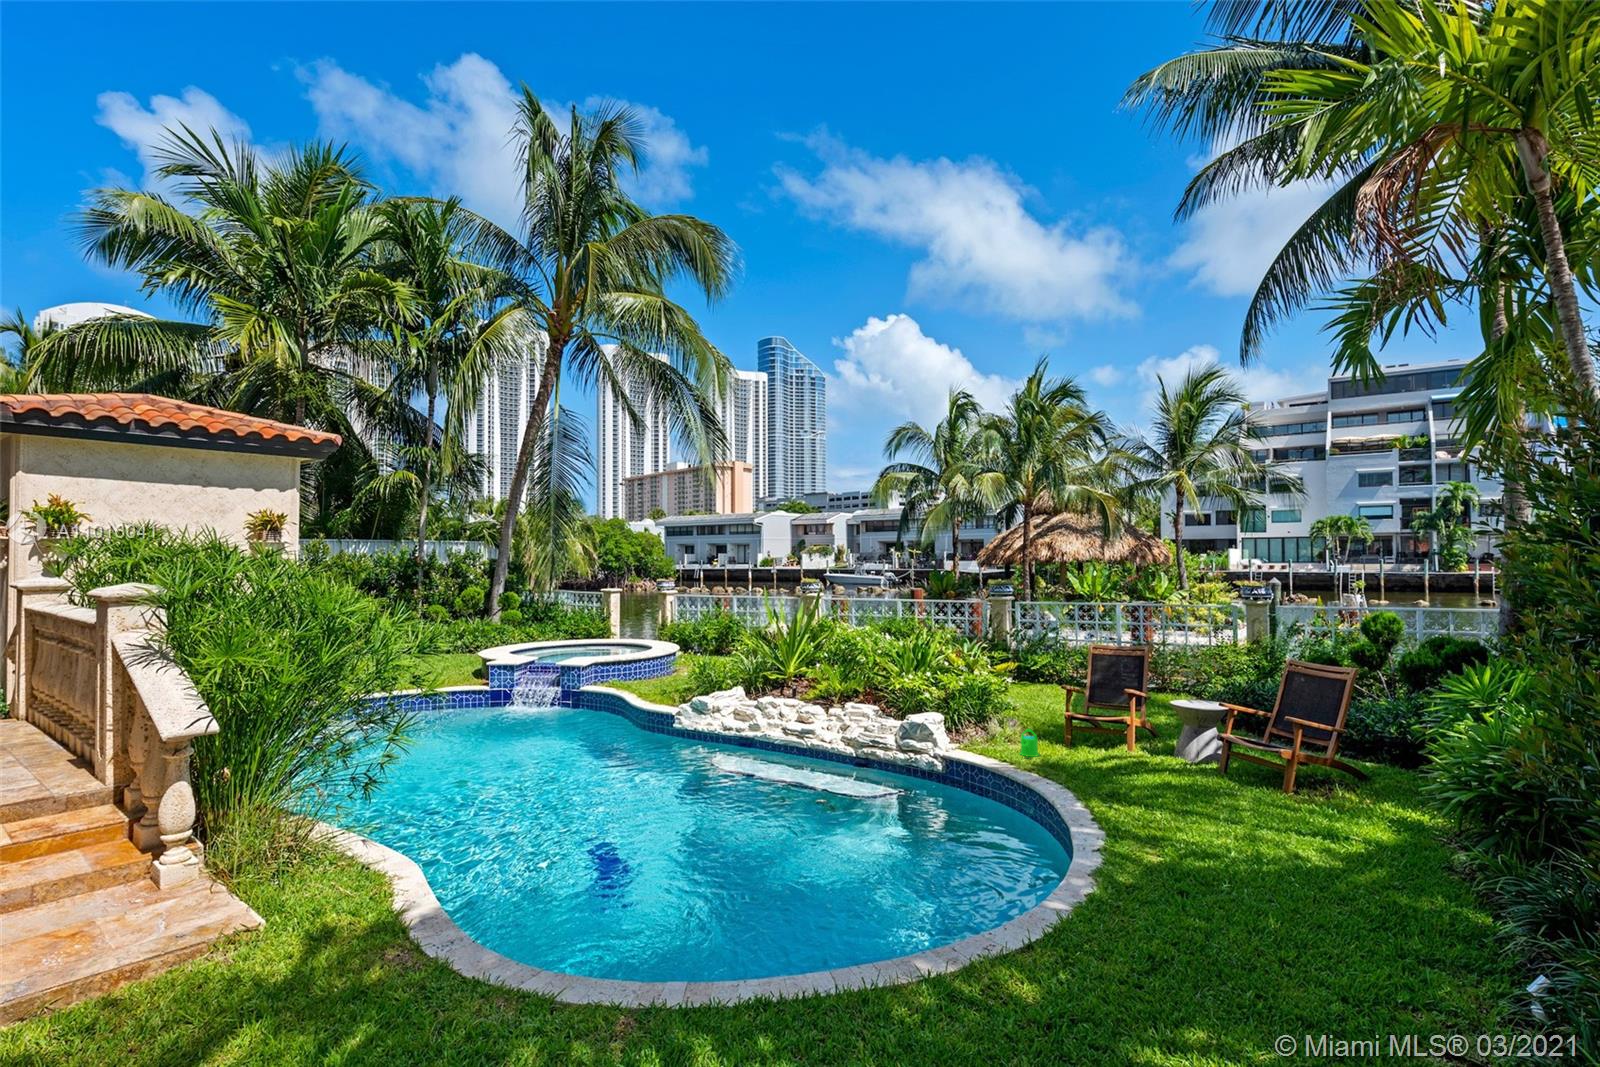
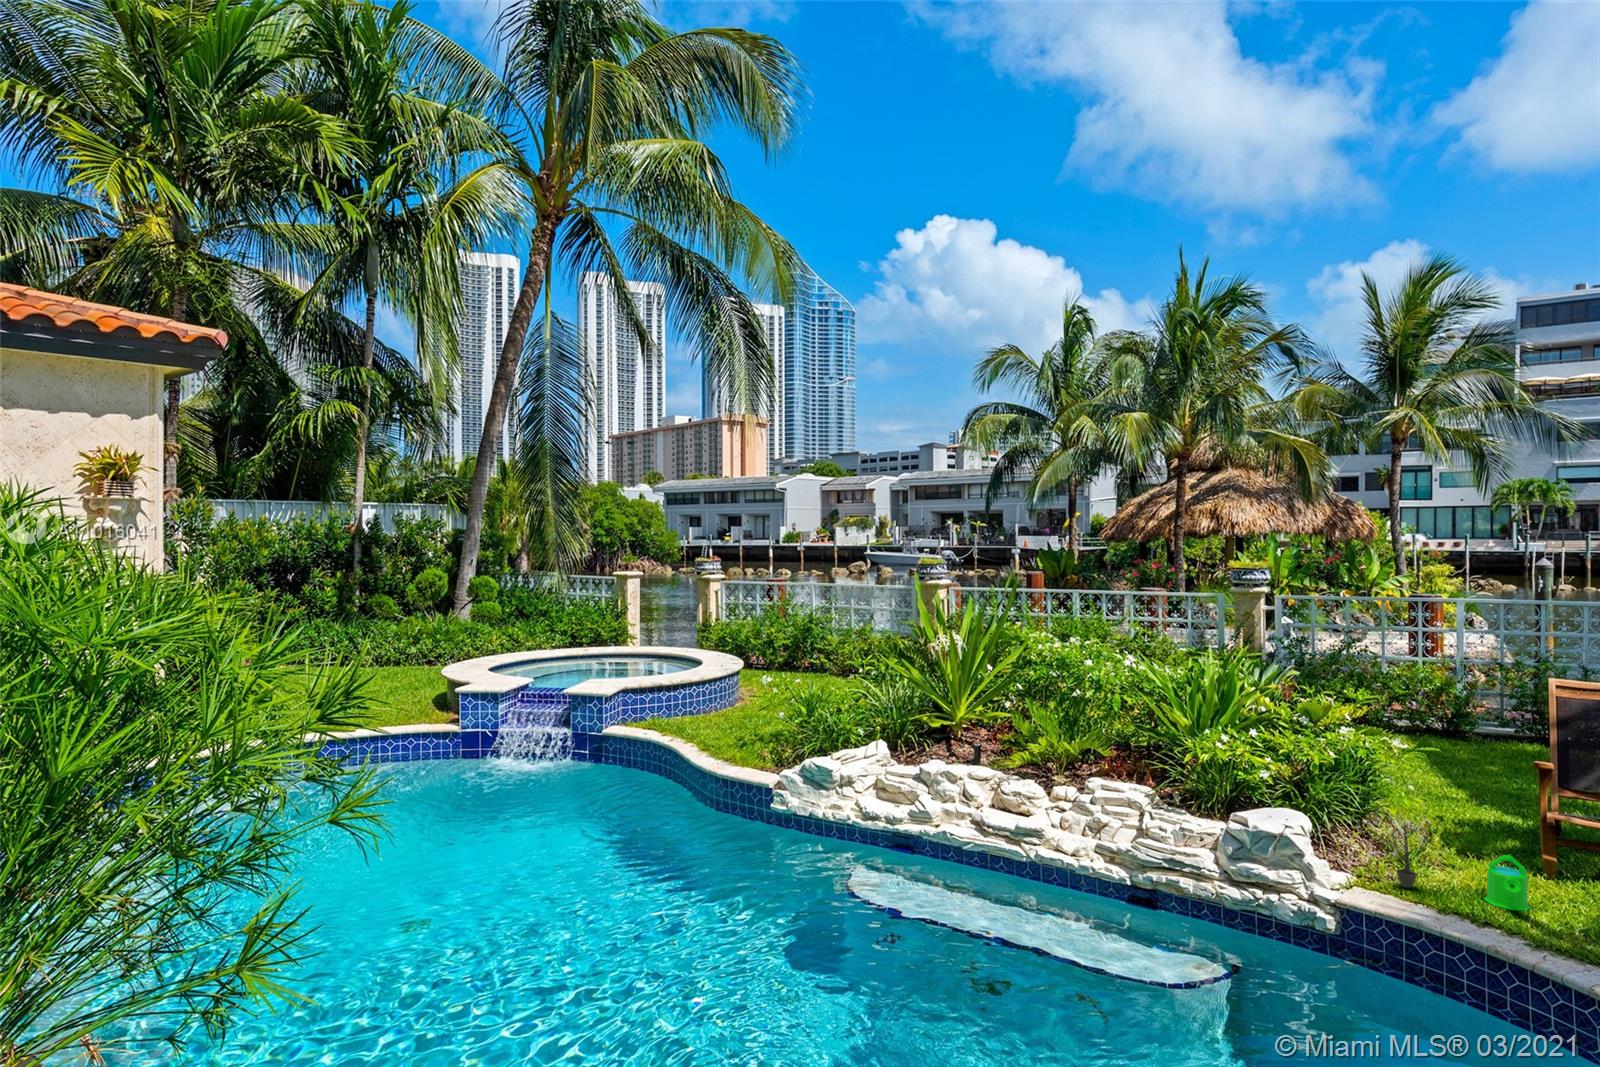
decorative plant: none [972,714,995,749] -> present [1374,823,1431,888]

